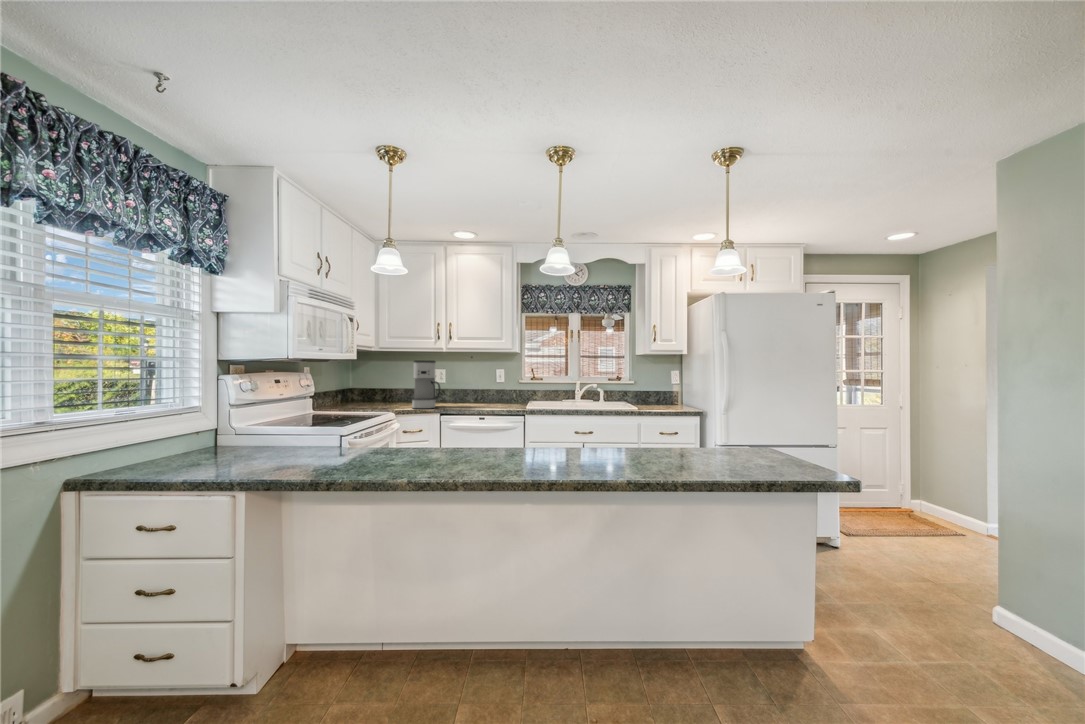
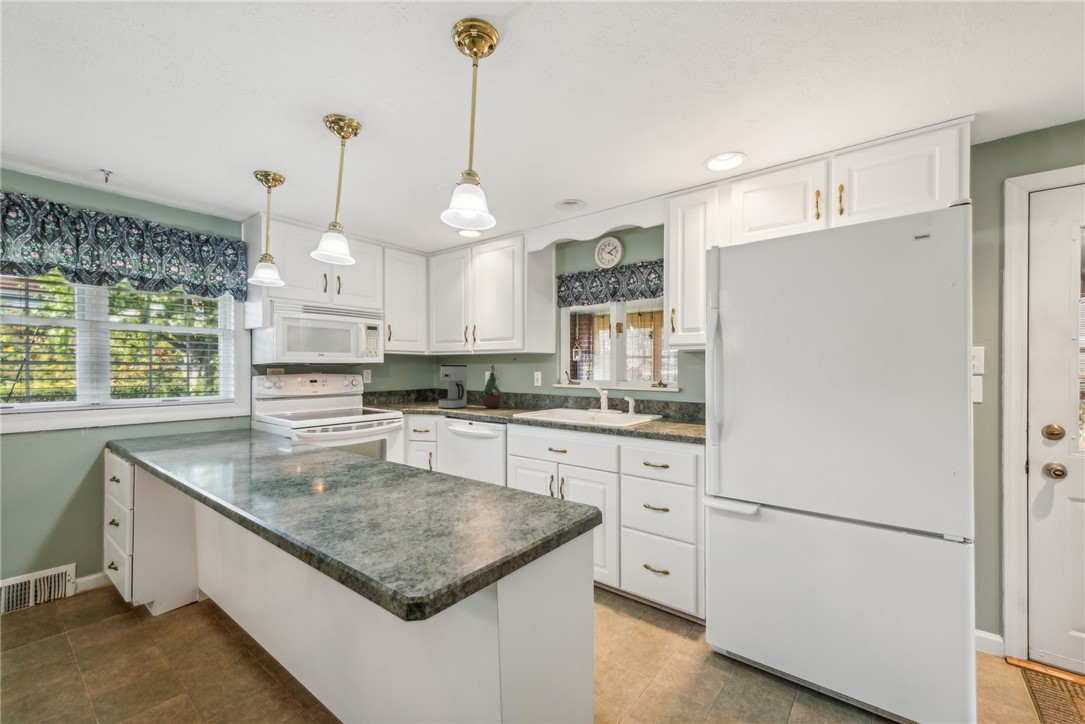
potted plant: none [455,360,482,406] -> present [483,366,502,408]

